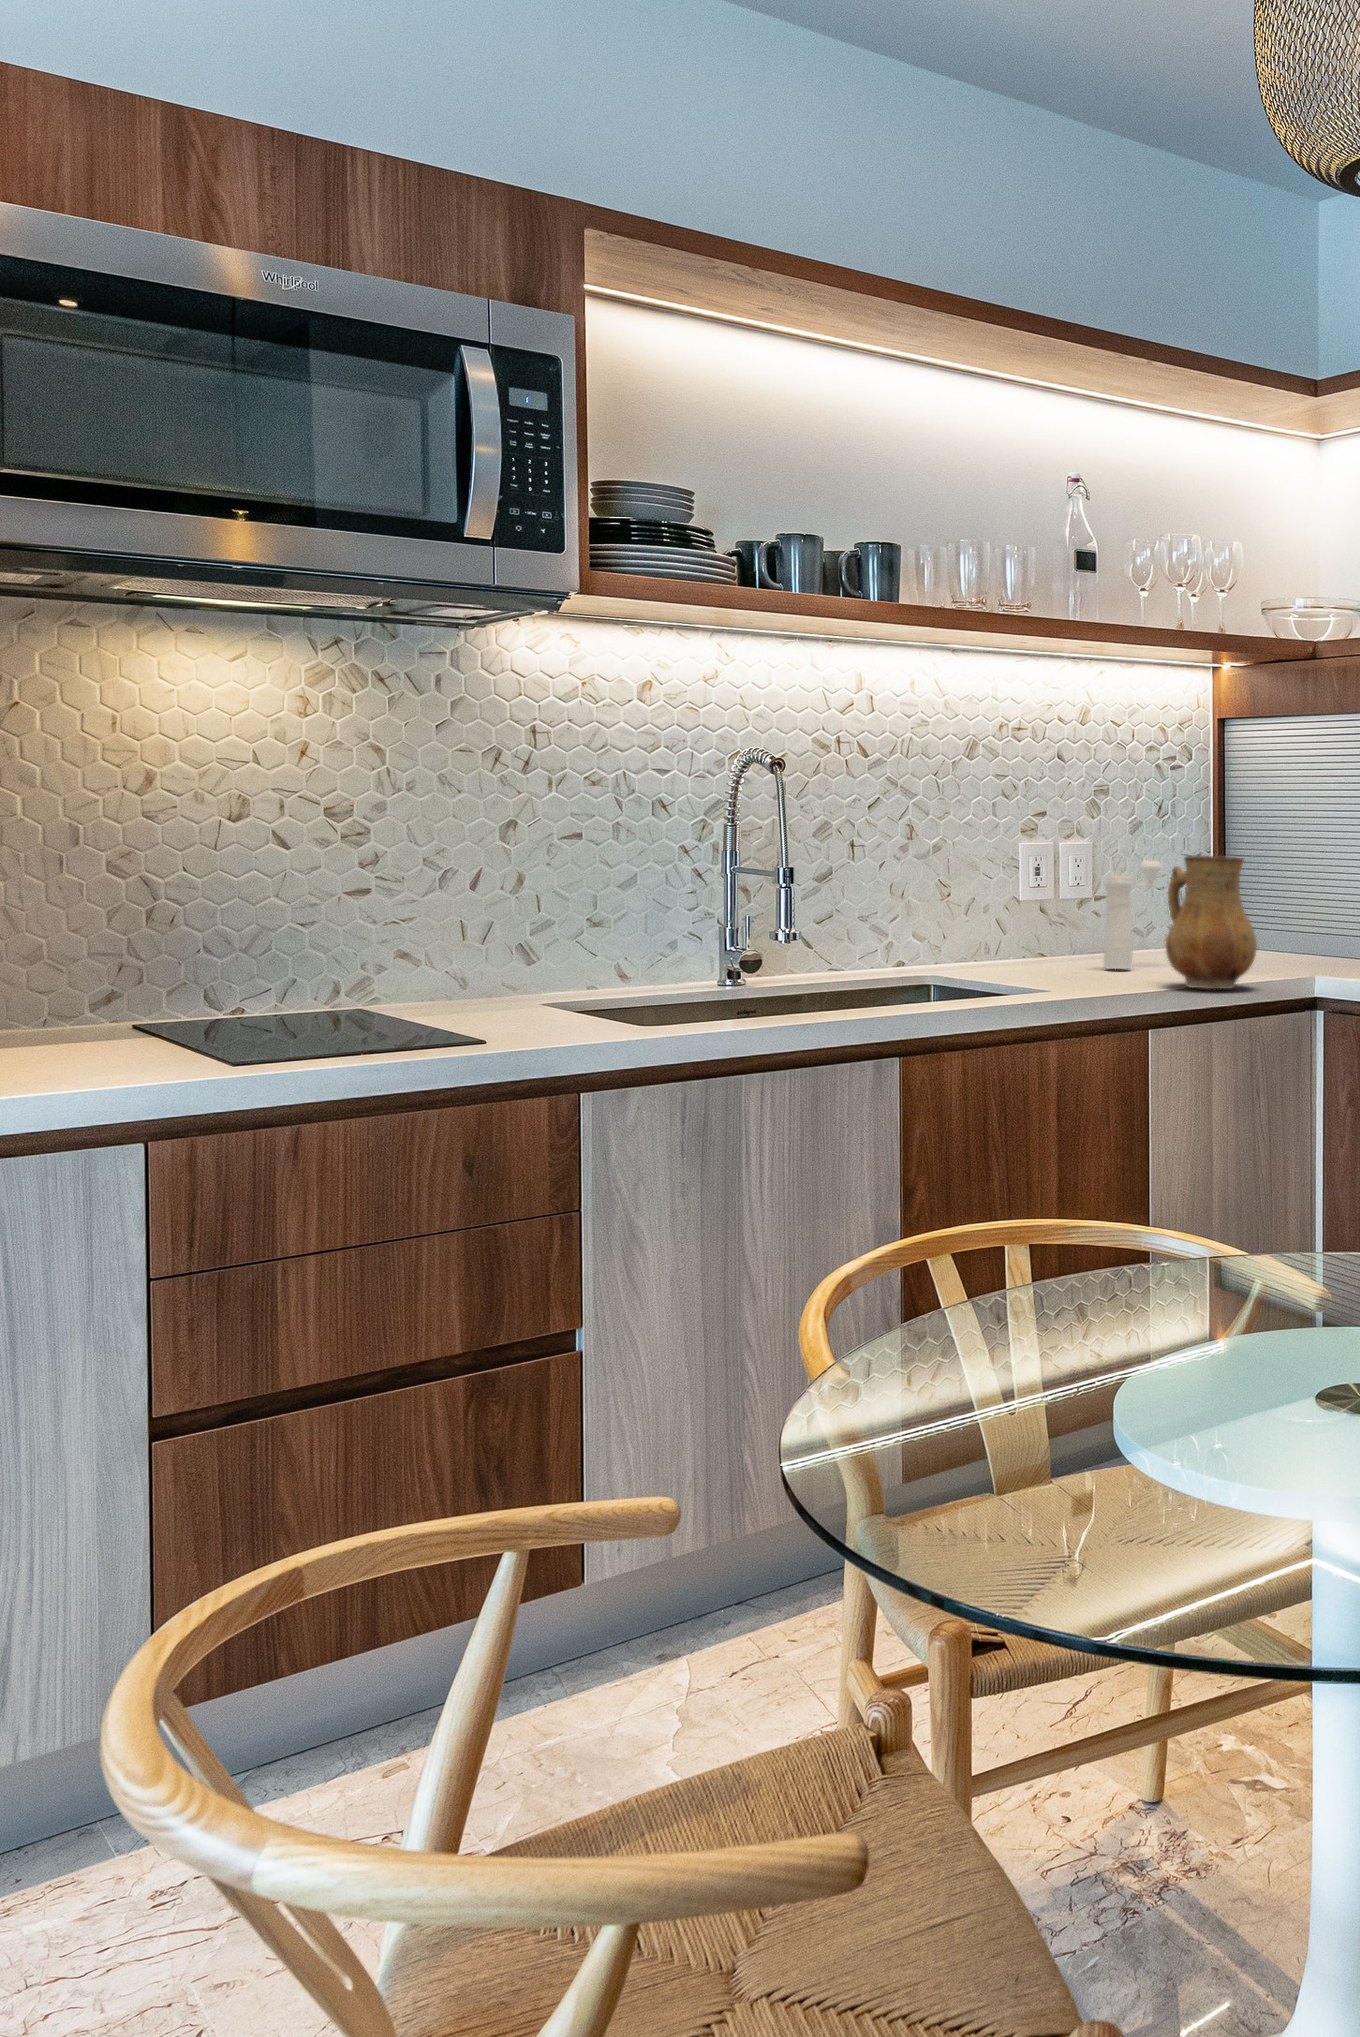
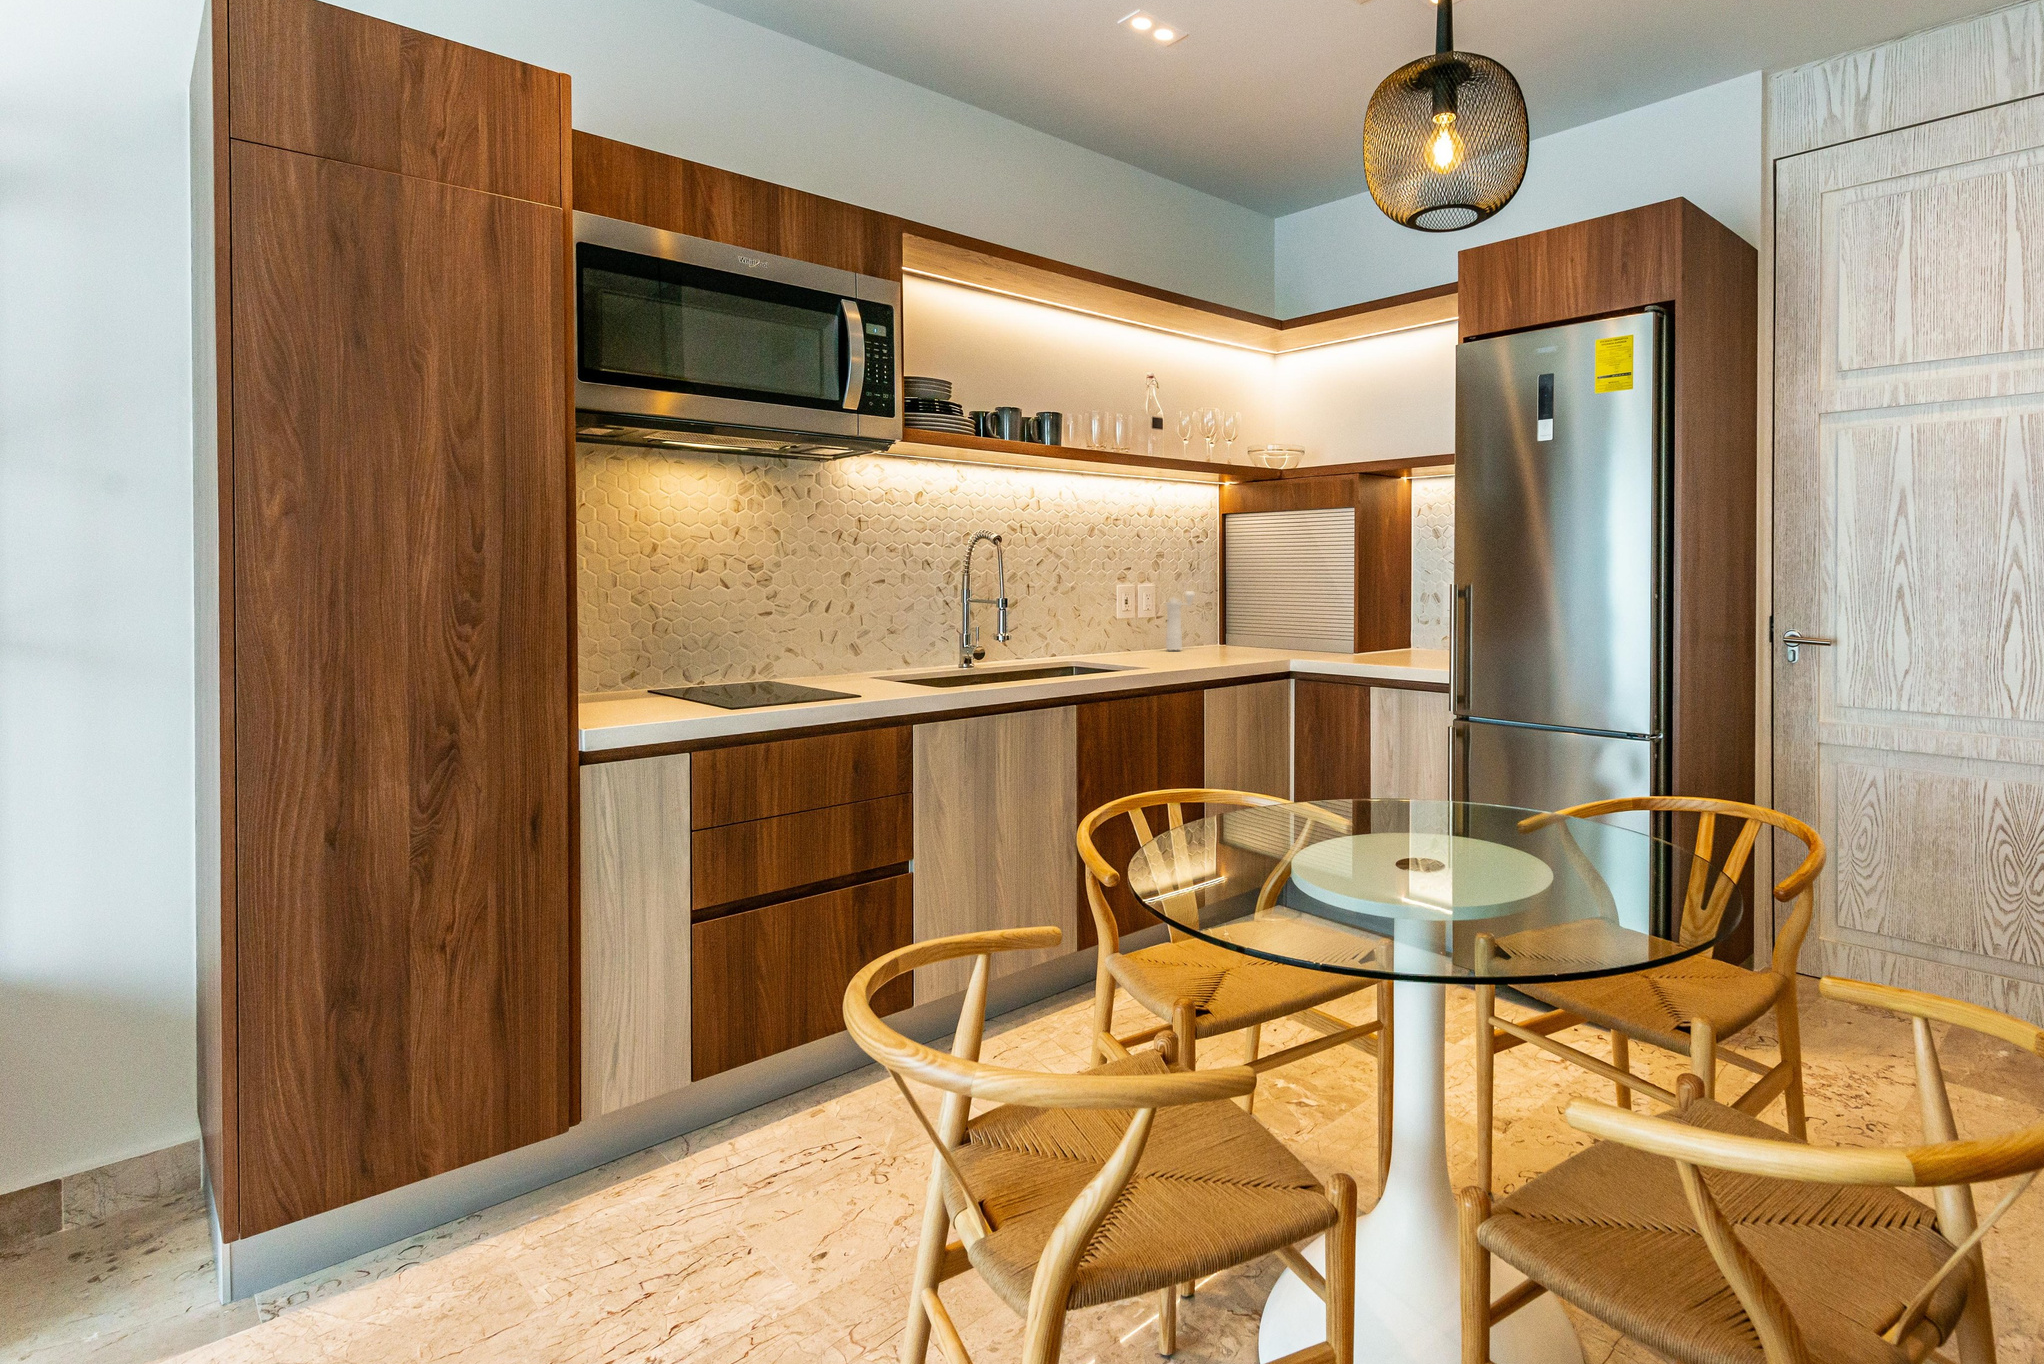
ceramic pitcher: present [1166,855,1257,989] -> none [1208,585,1260,658]

